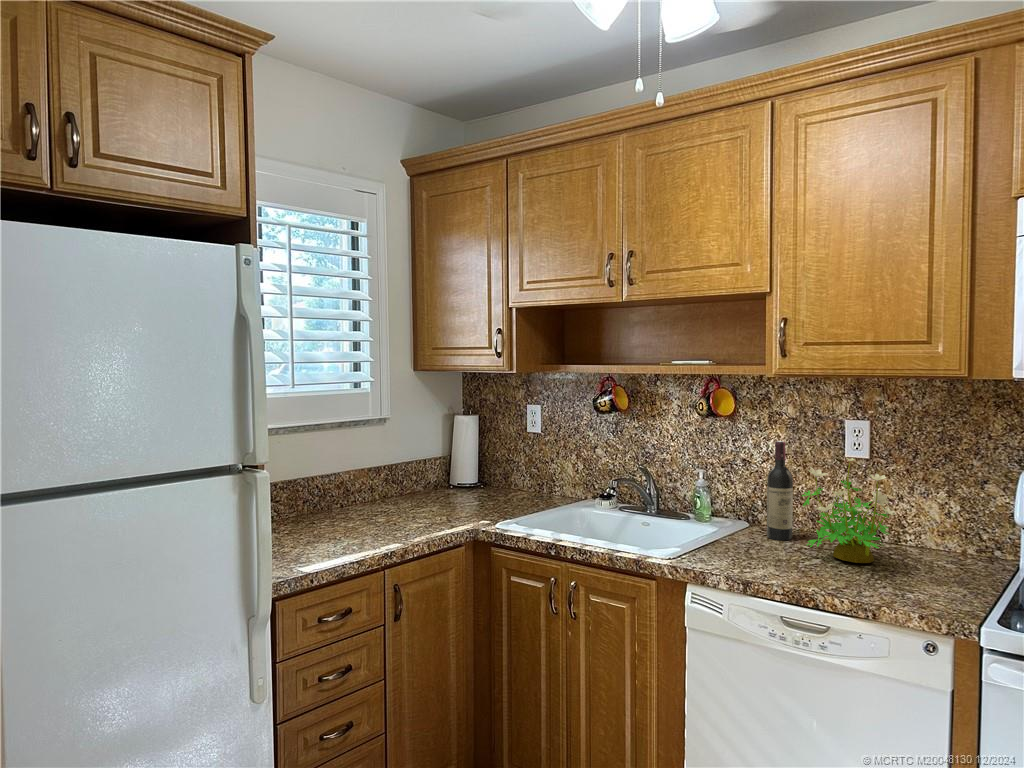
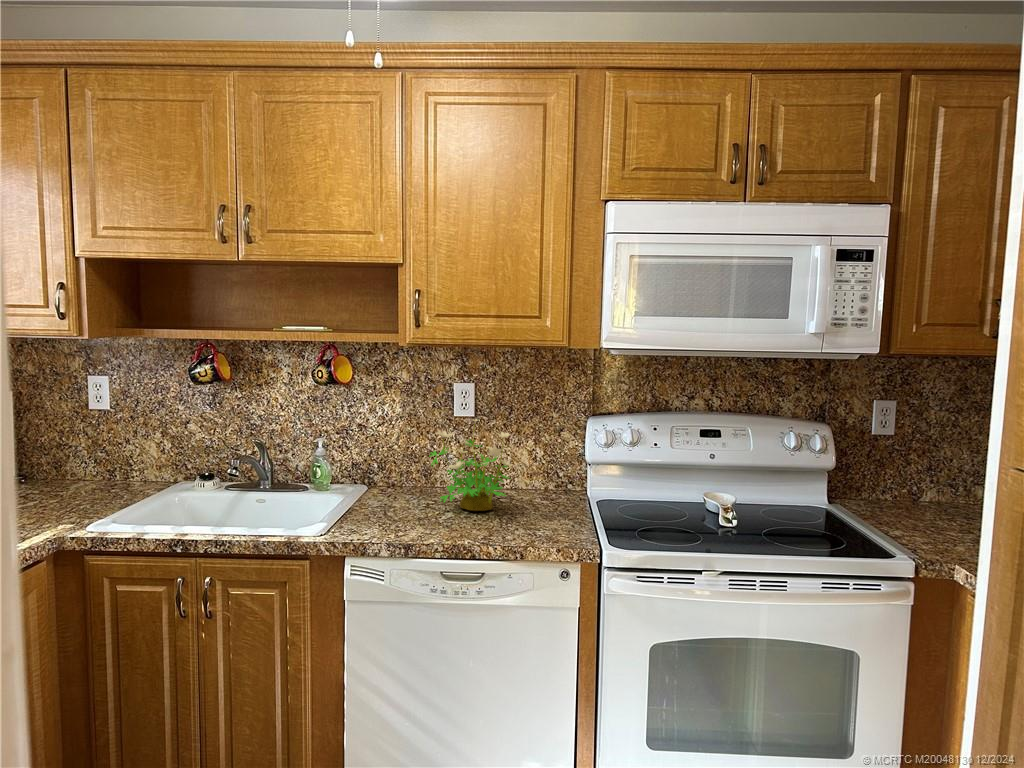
wine bottle: present [767,441,793,540] -> none [392,406,416,500]

